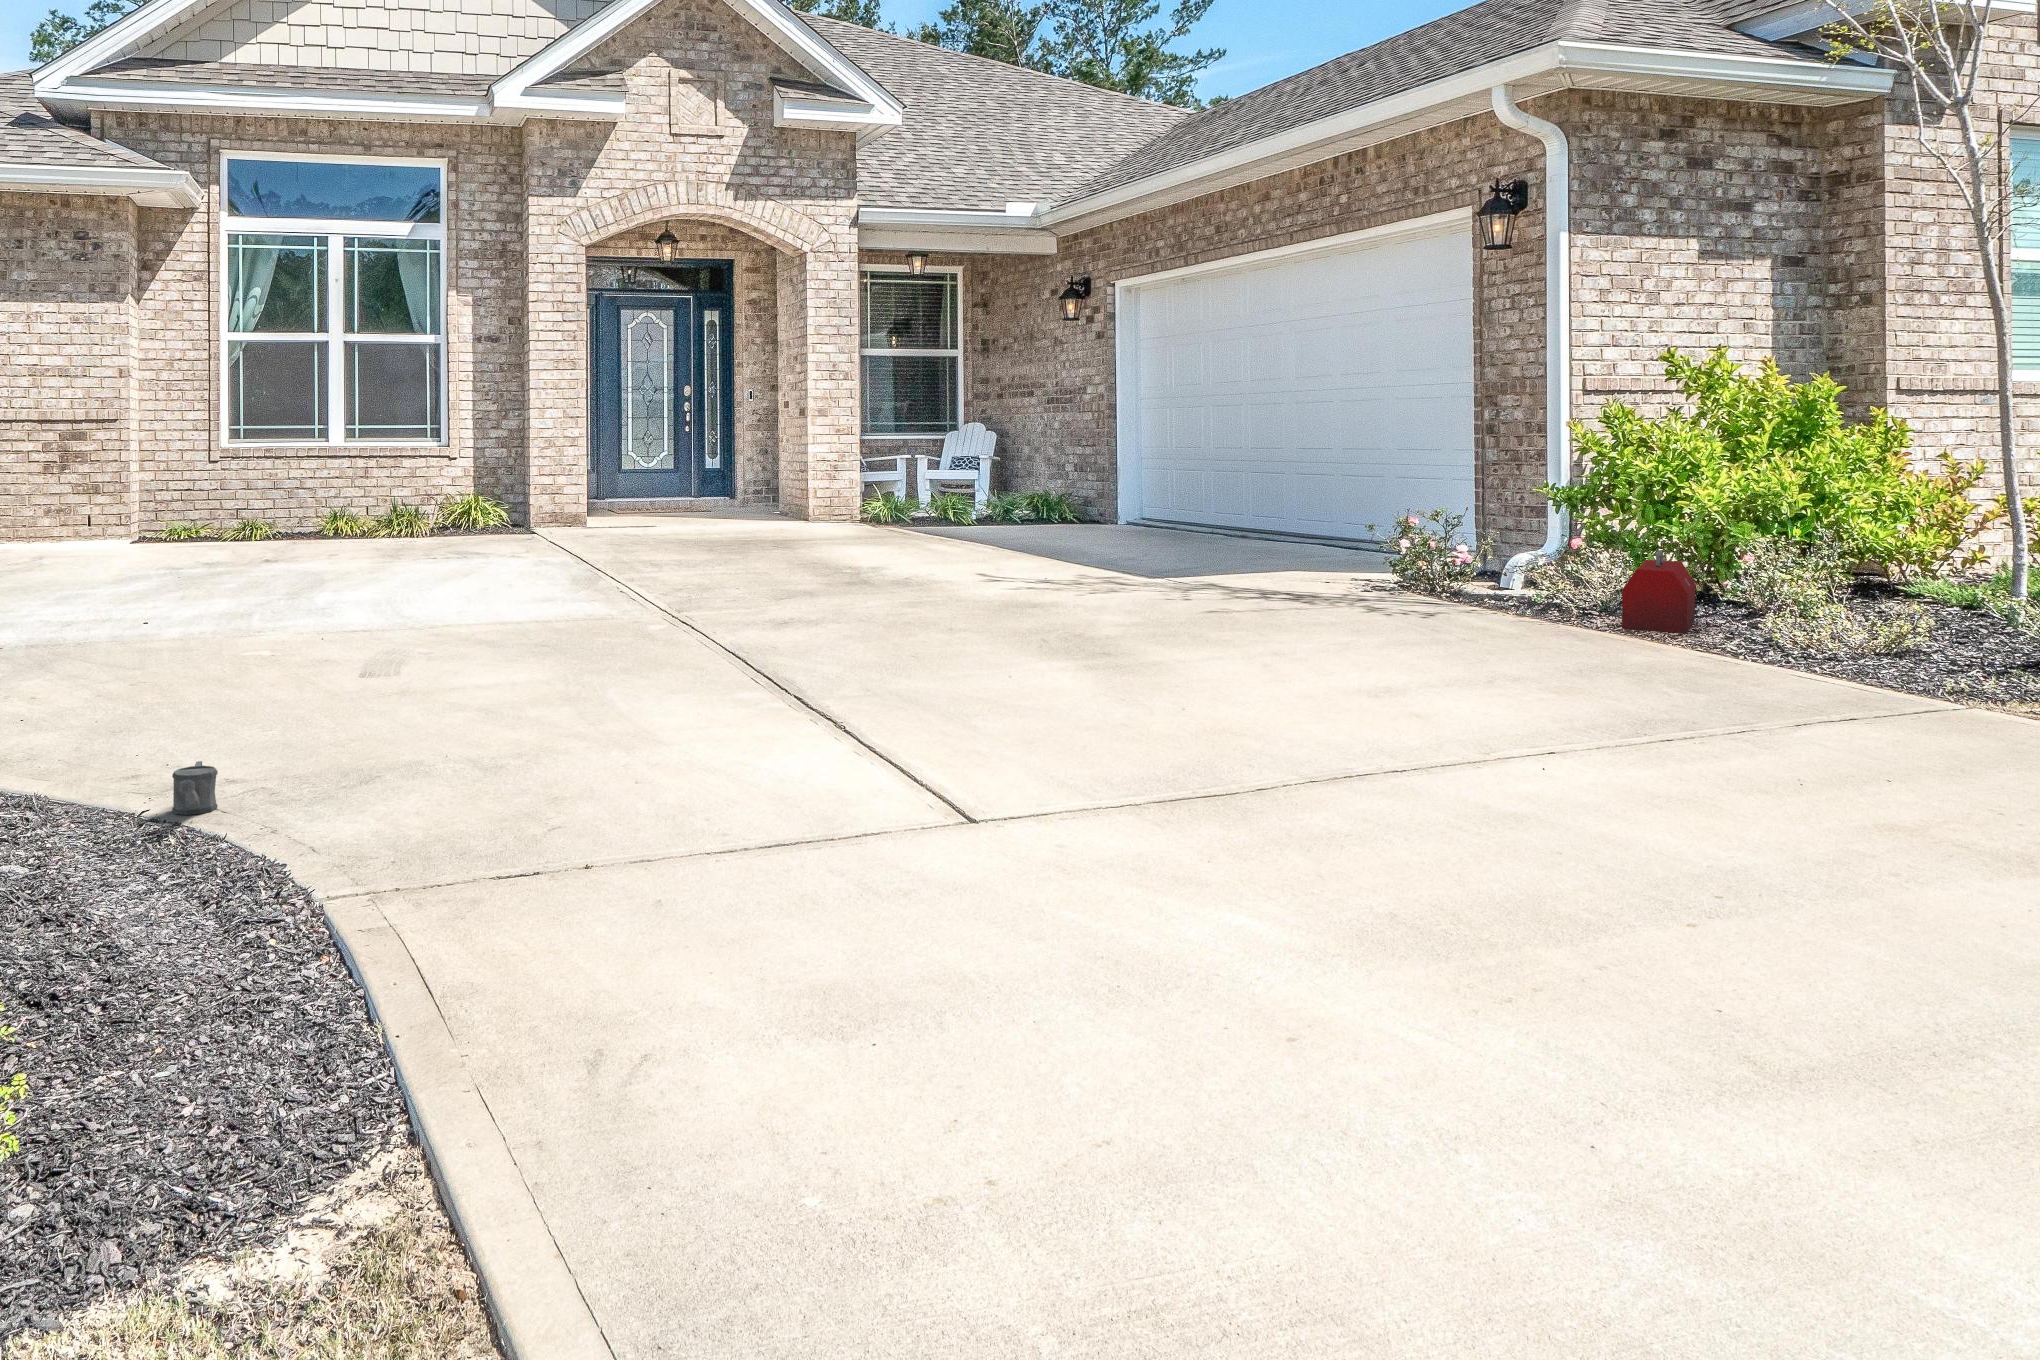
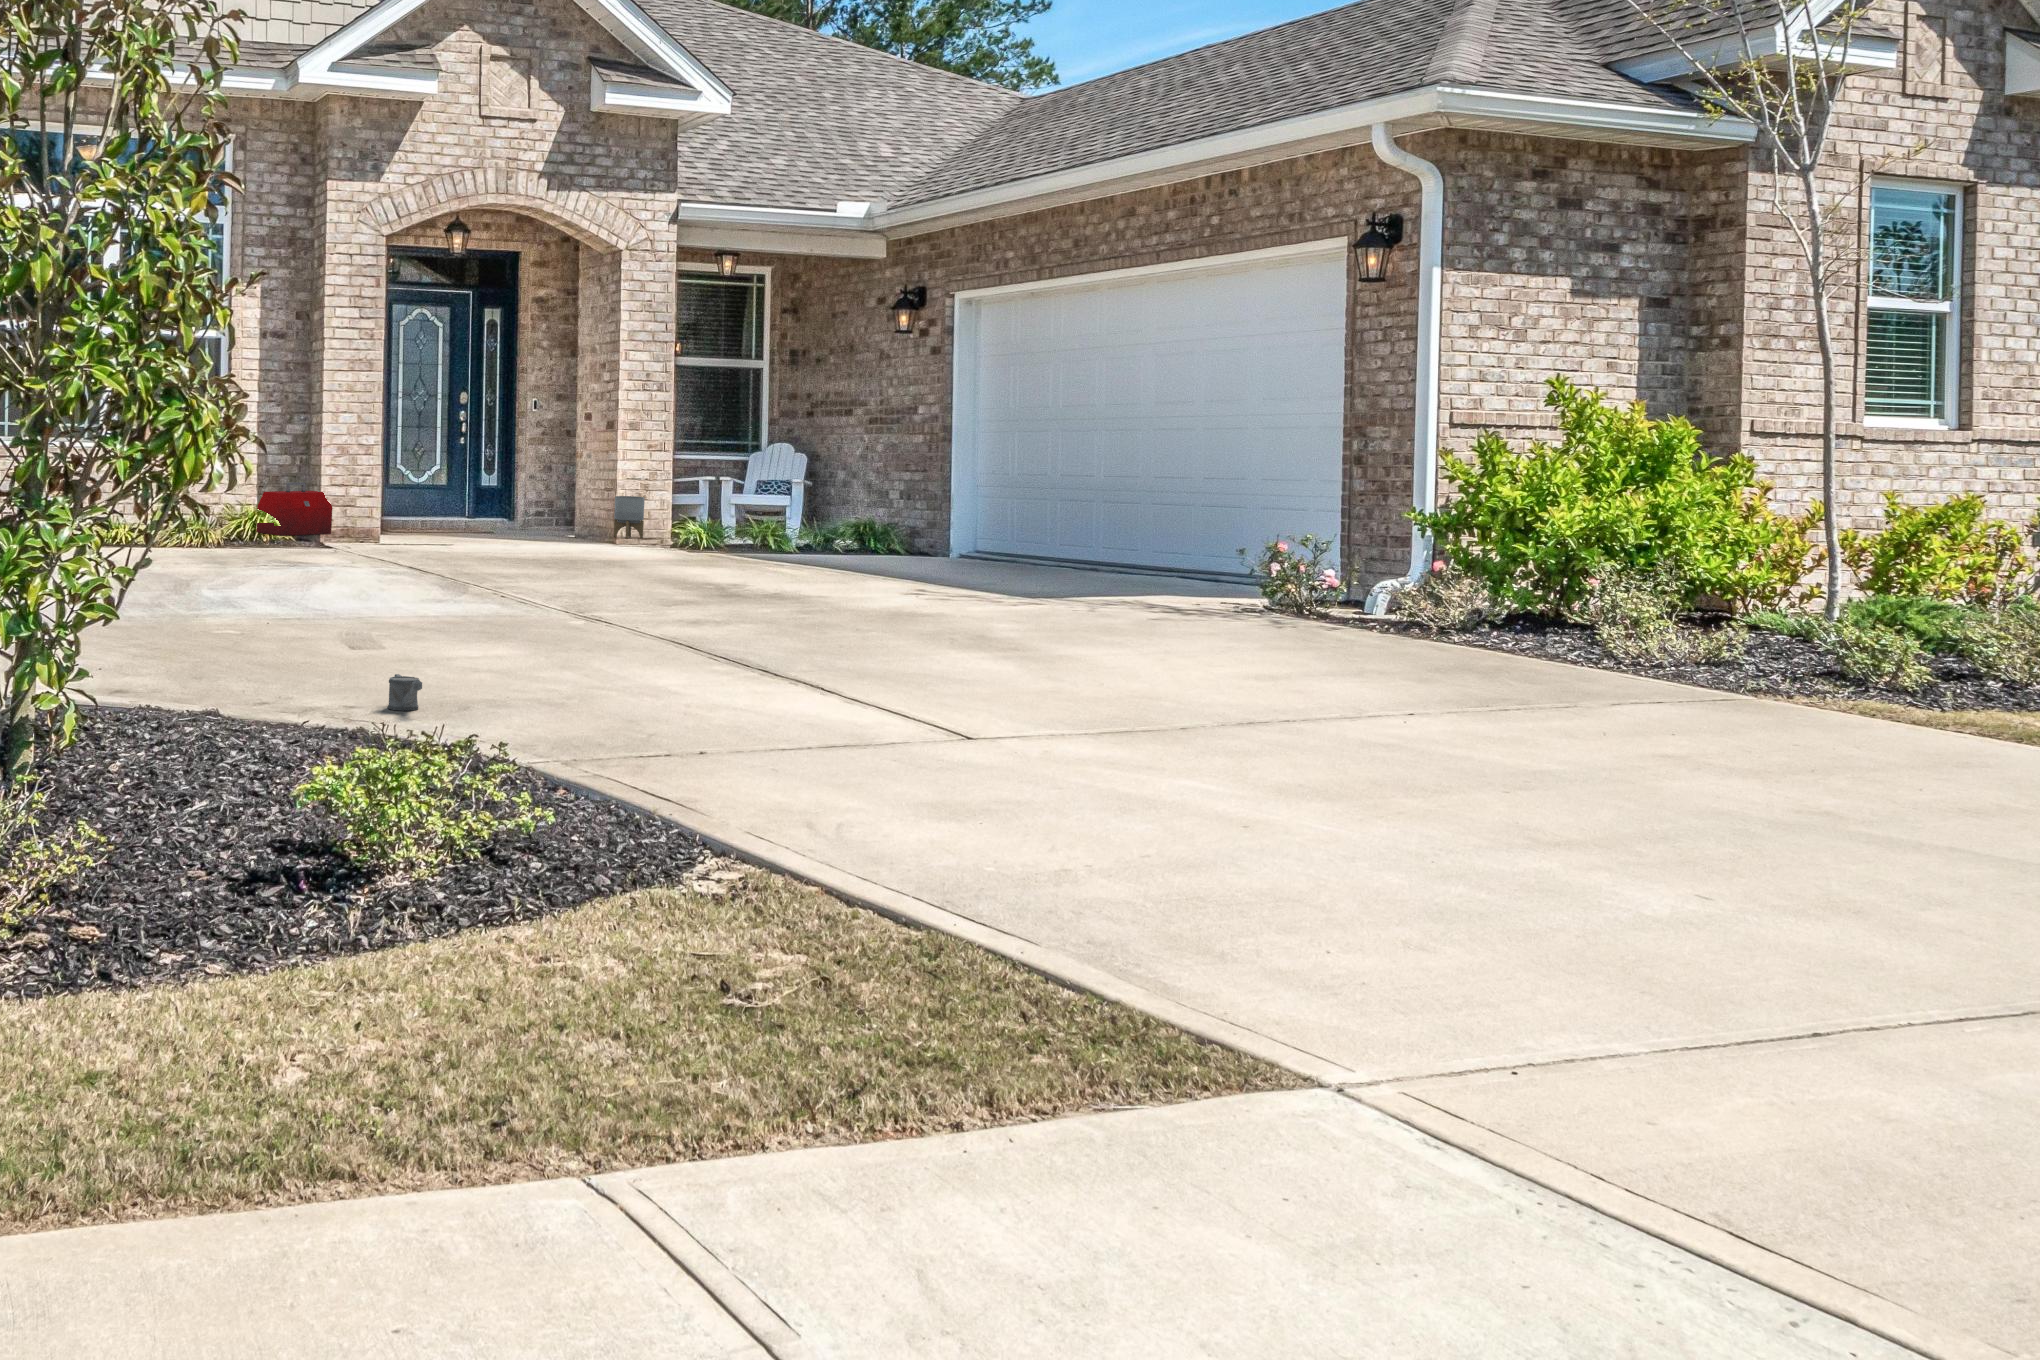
planter: none [805,480,833,520] -> present [614,496,645,539]
toolbox: present [1622,550,1695,633] -> present [256,482,332,536]

